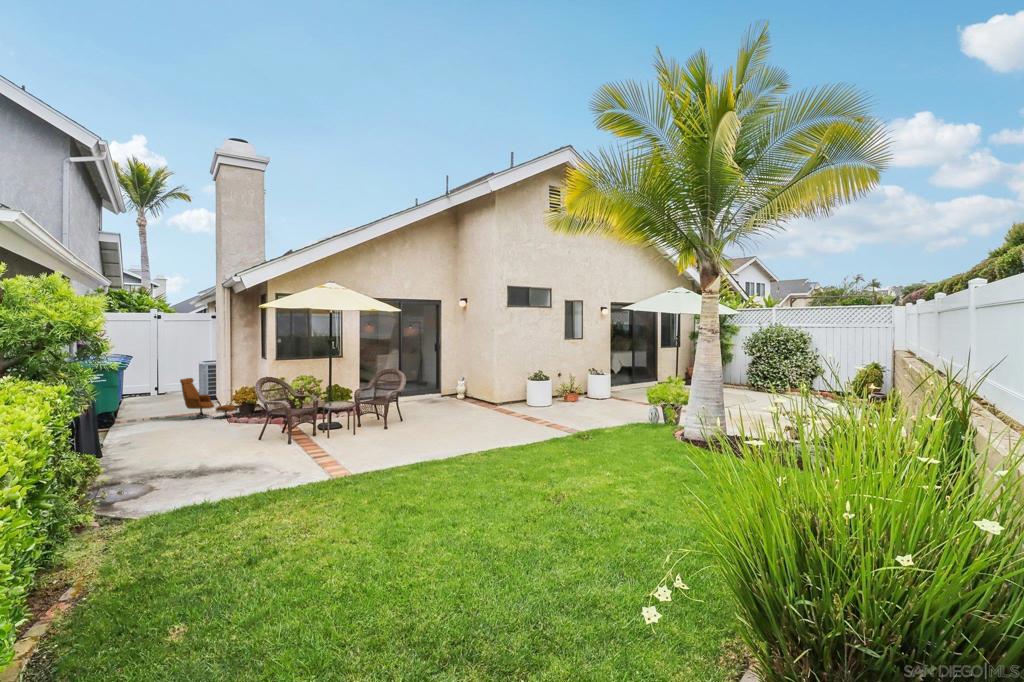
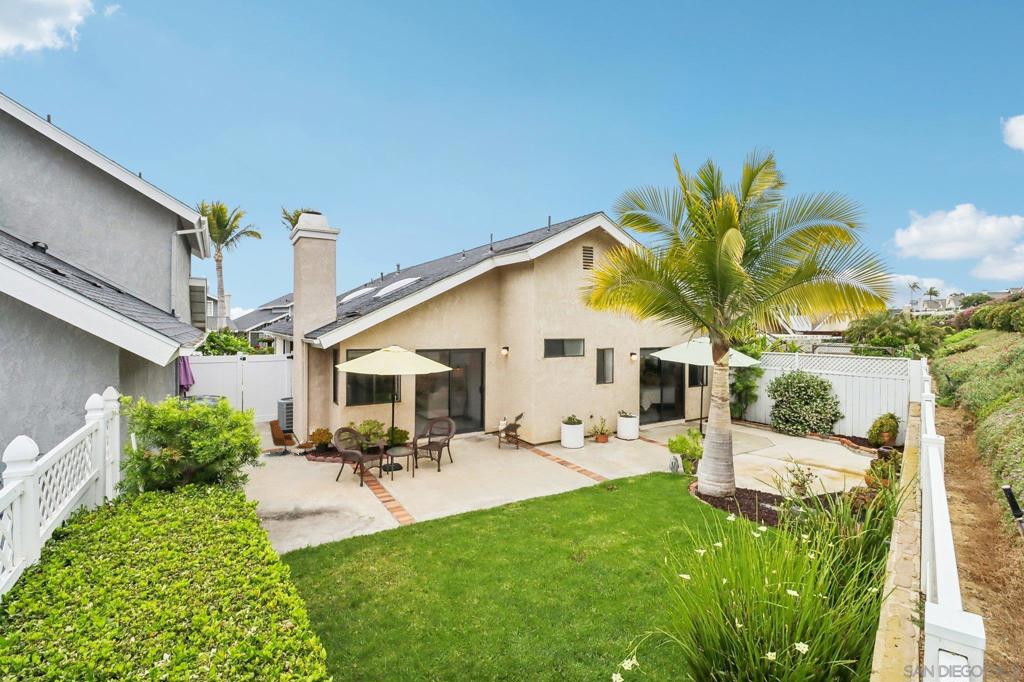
bench: none [457,368,488,409] -> present [498,413,523,449]

